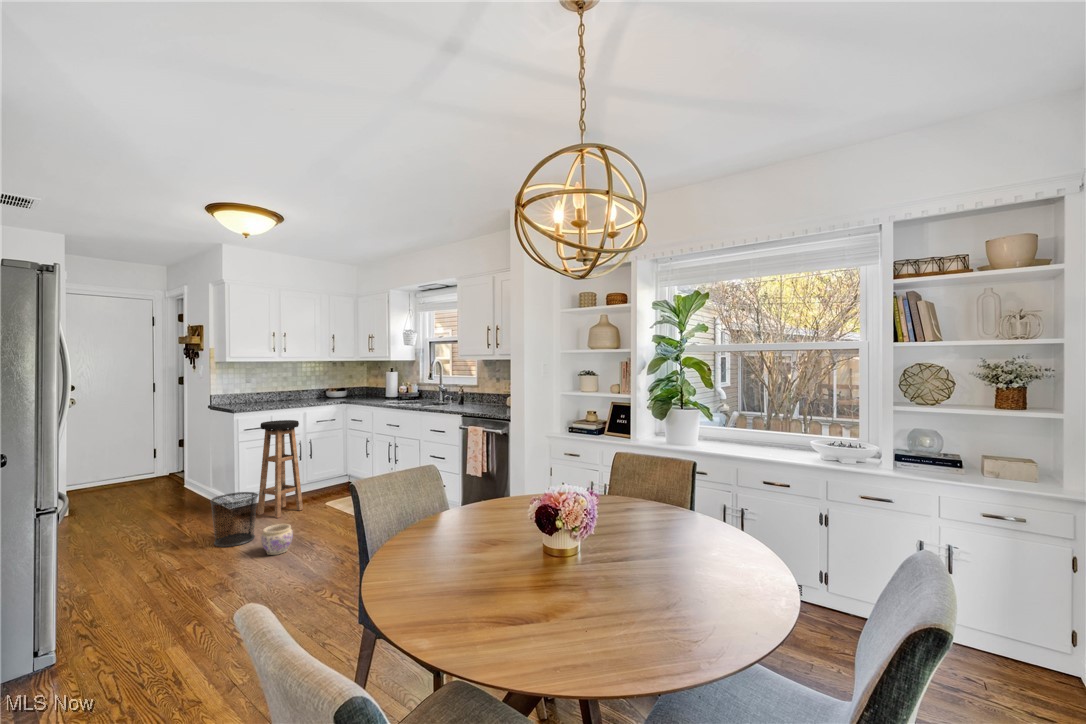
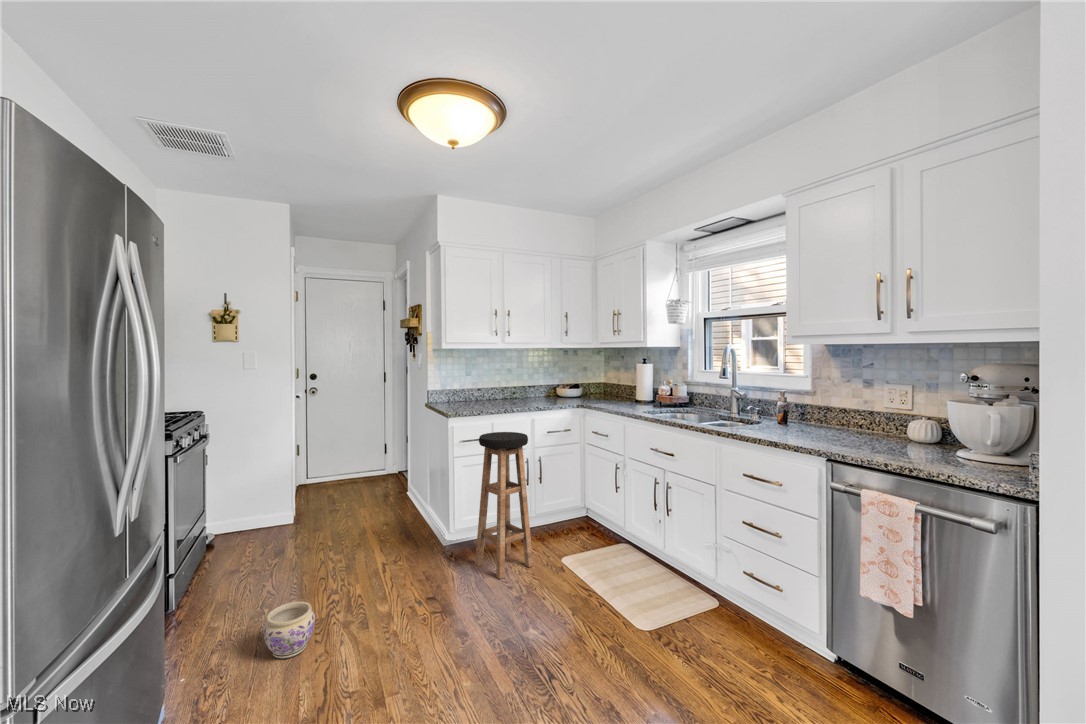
waste bin: present [210,492,258,547] -> none [408,547,473,642]
planter: present [261,524,293,555] -> present [263,602,315,659]

